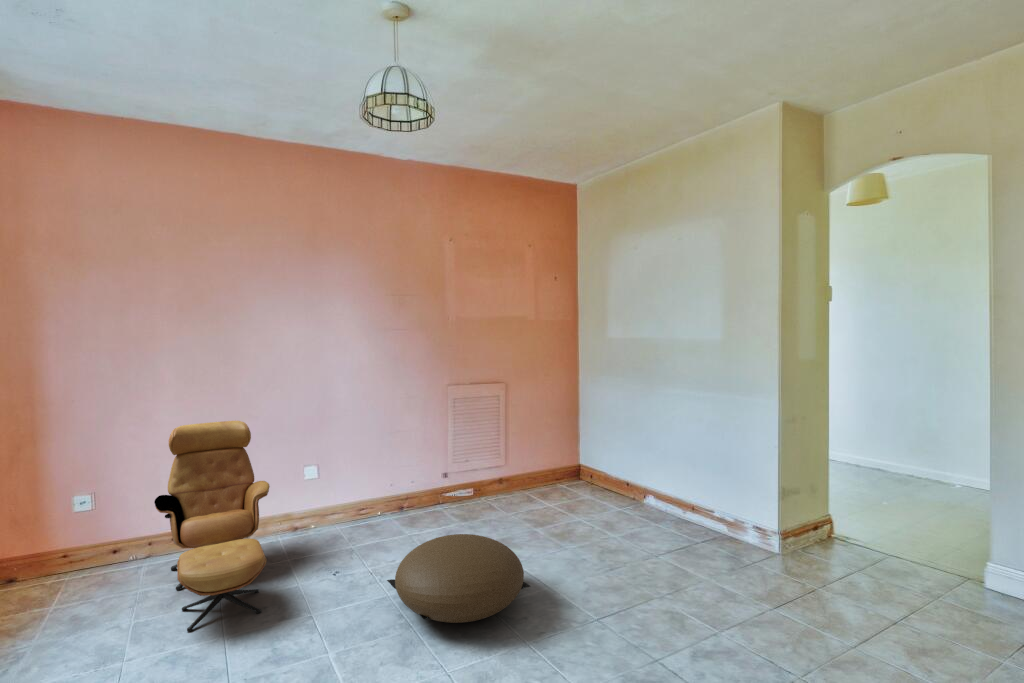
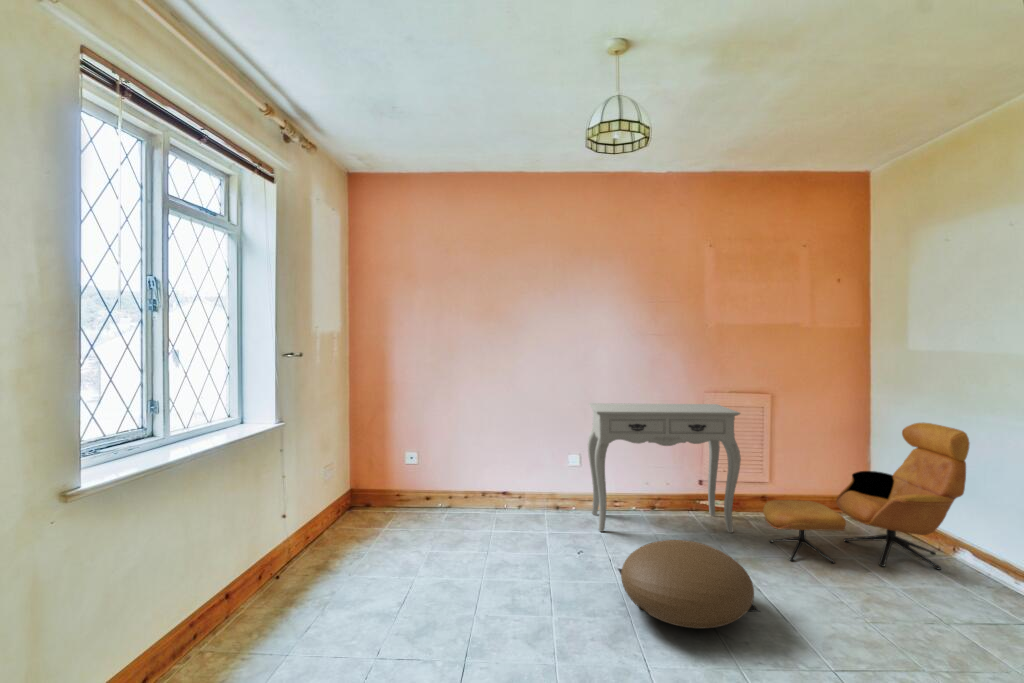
console table: none [330,396,486,545] -> present [588,403,741,533]
armchair: present [154,421,270,631] -> present [763,423,970,569]

